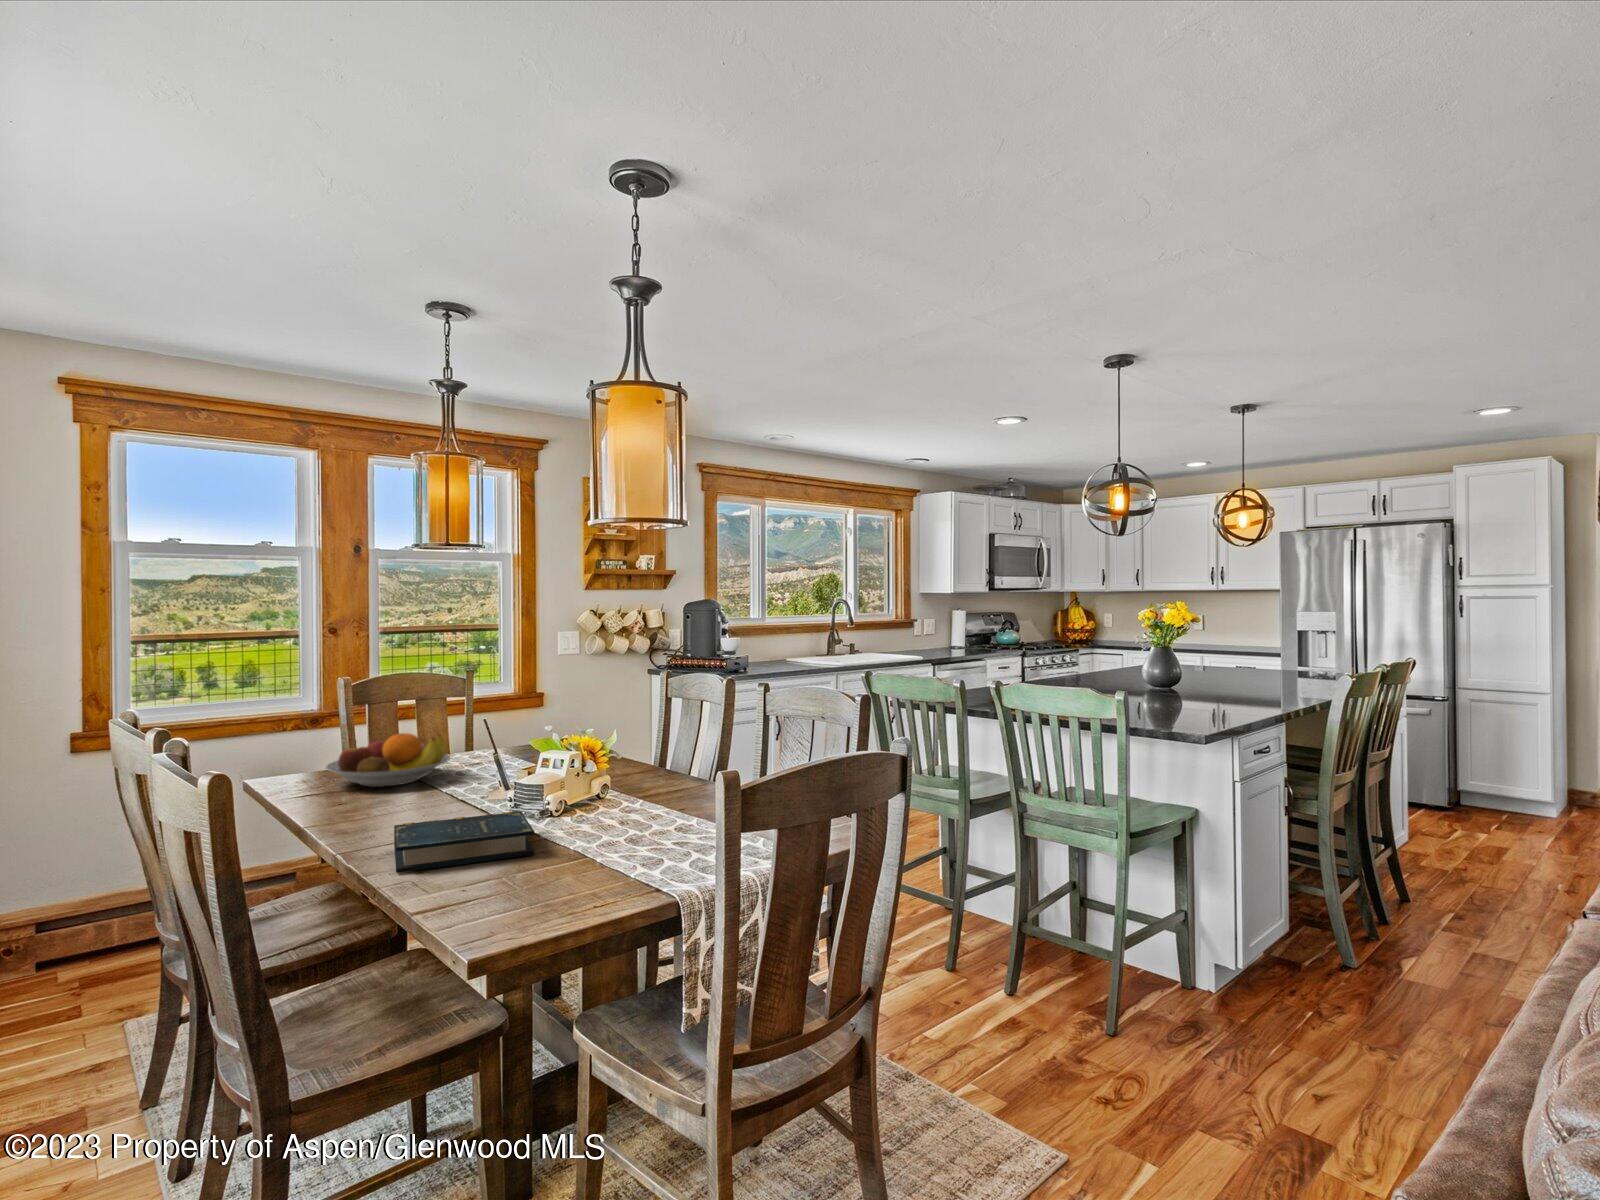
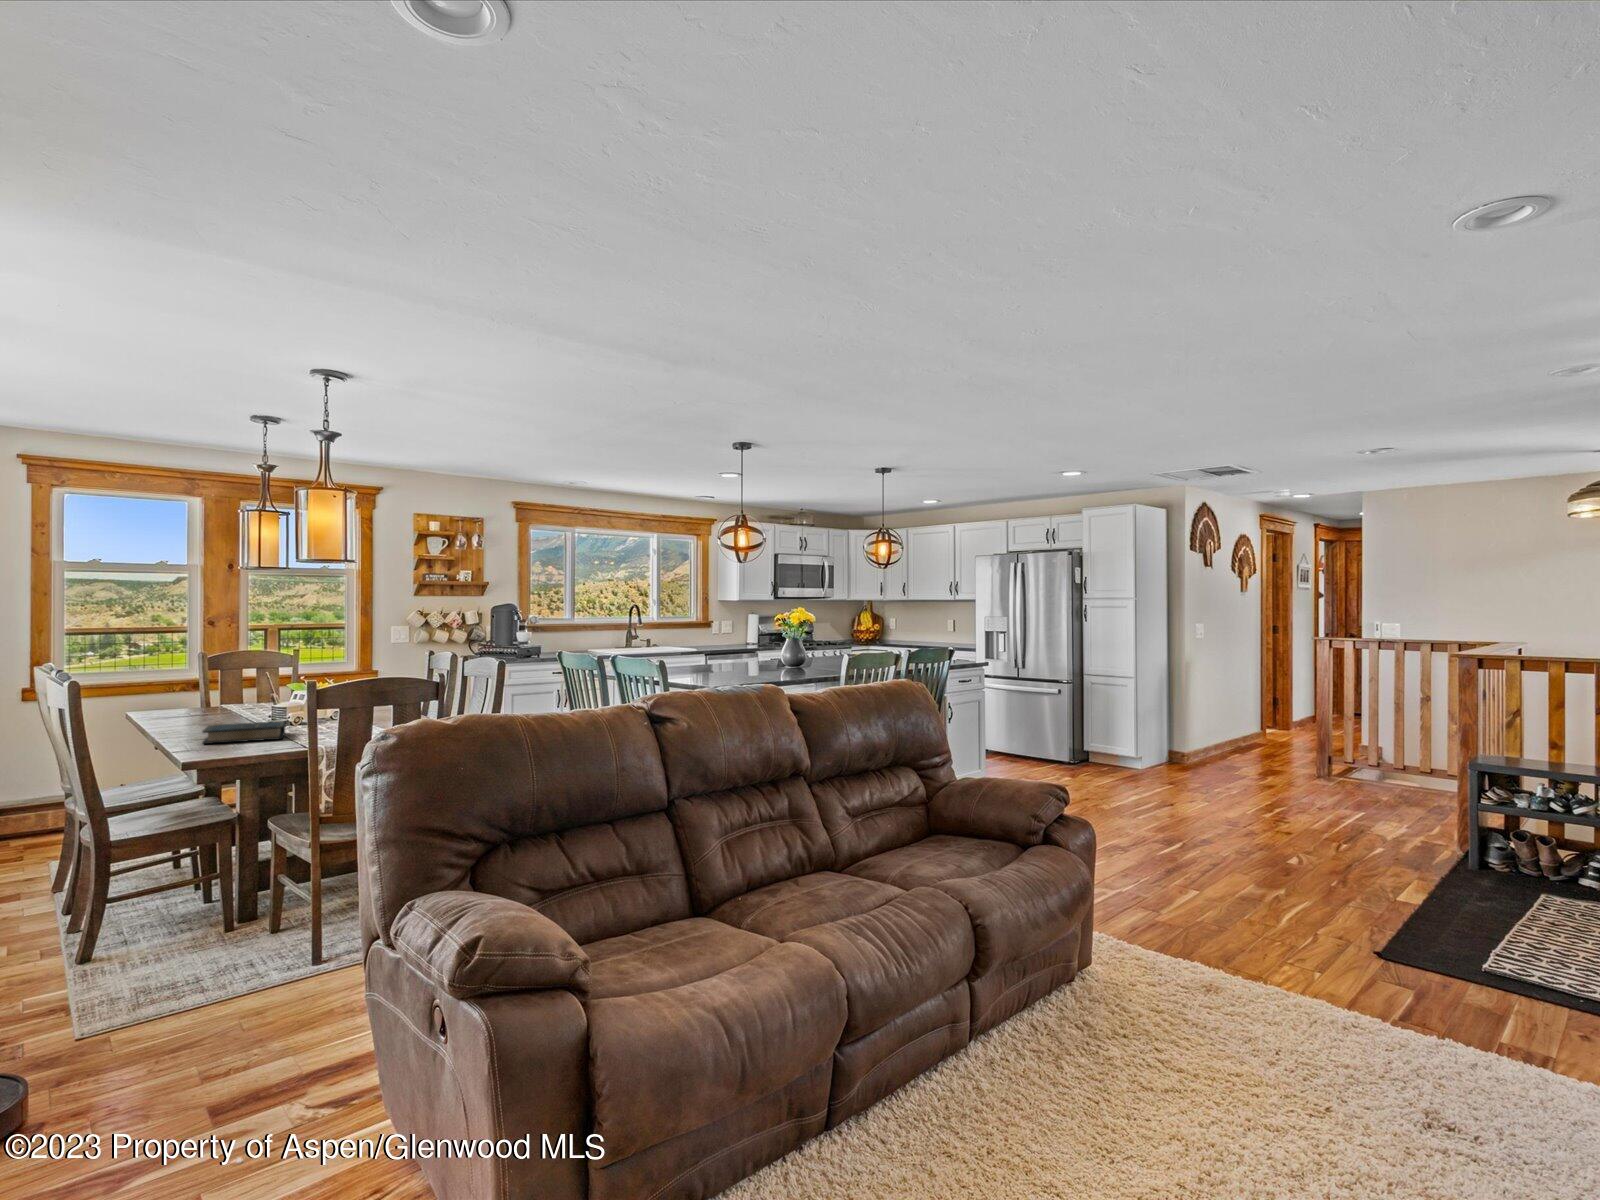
fruit bowl: present [326,733,450,787] -> none [186,685,269,717]

